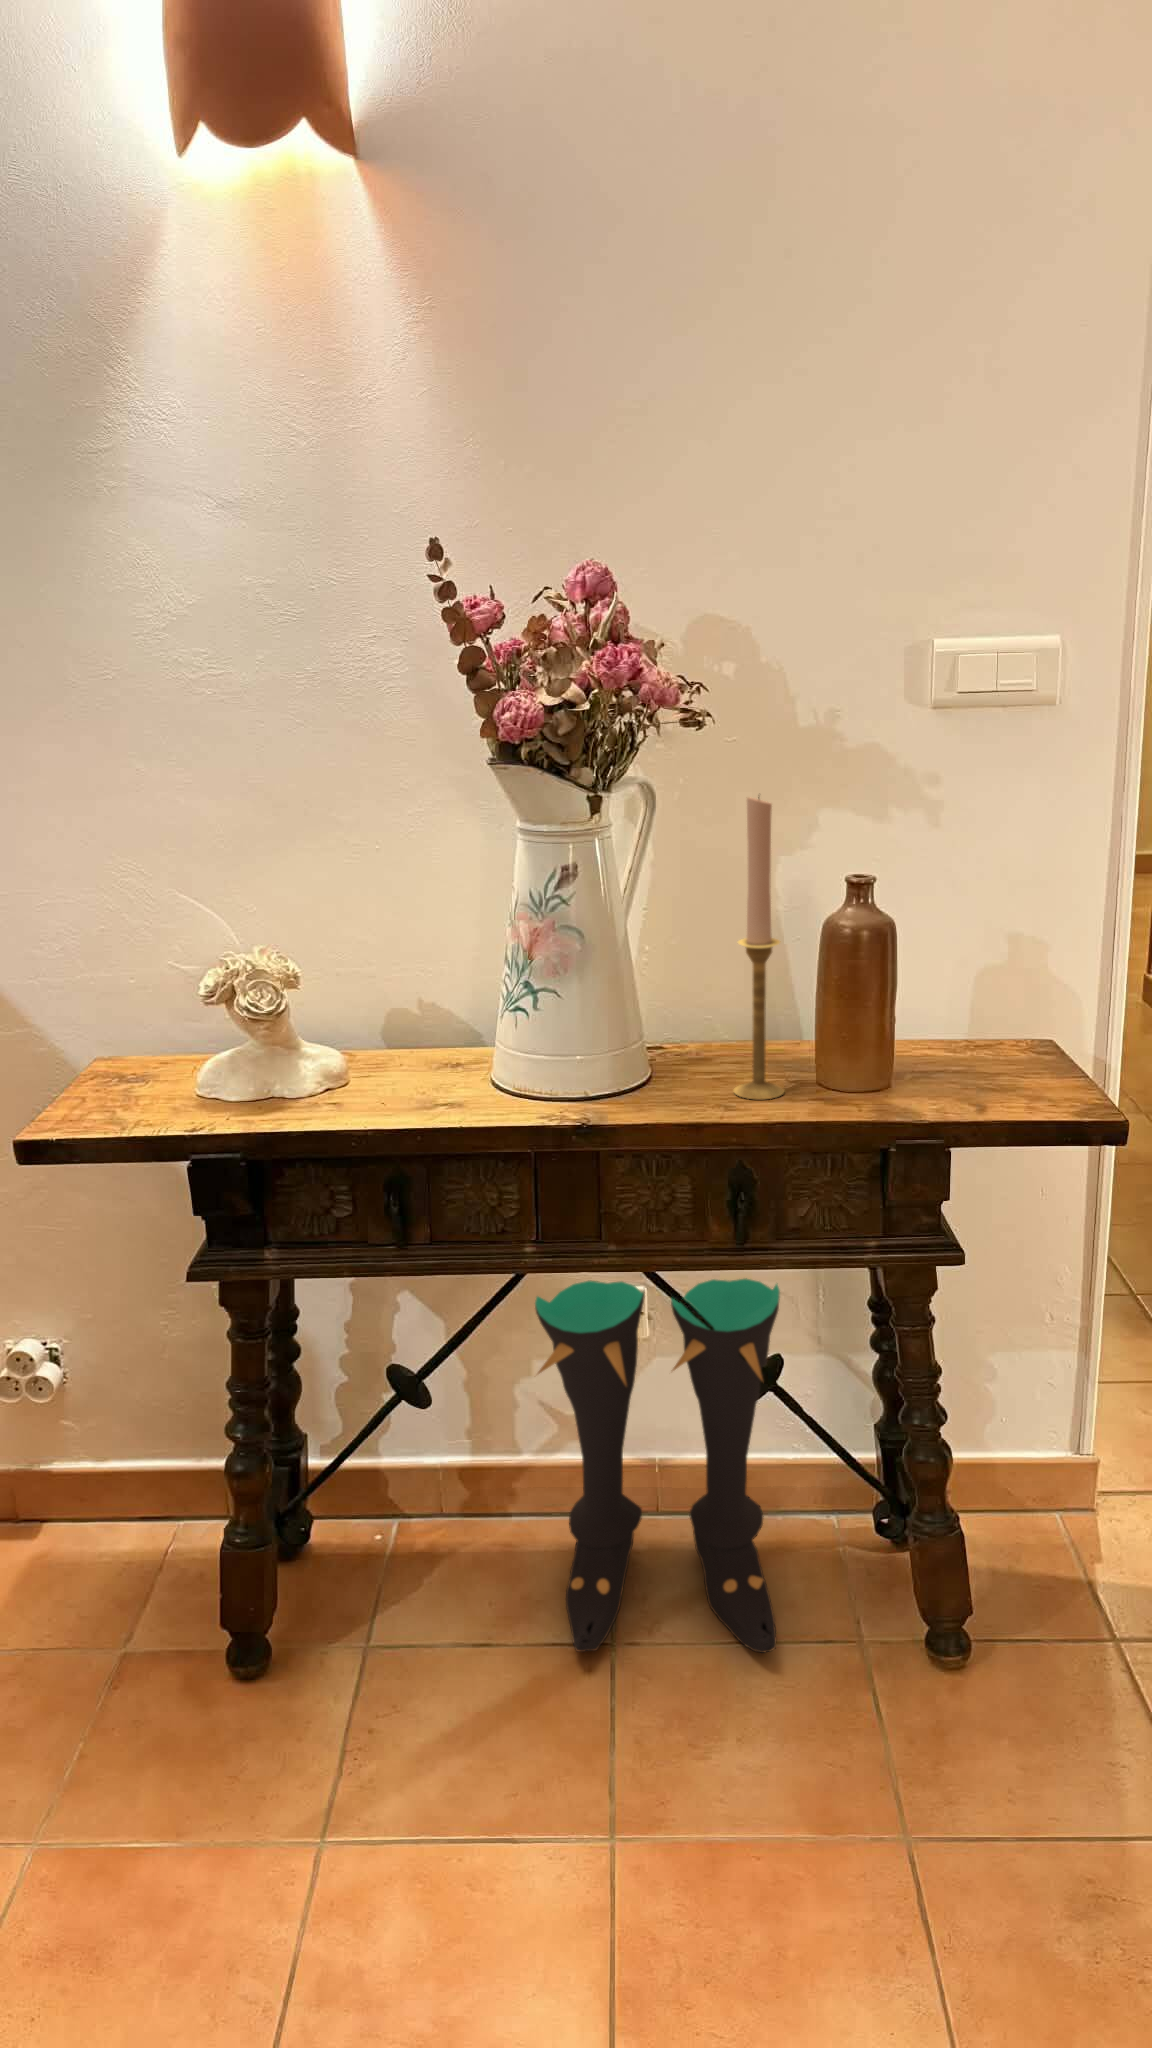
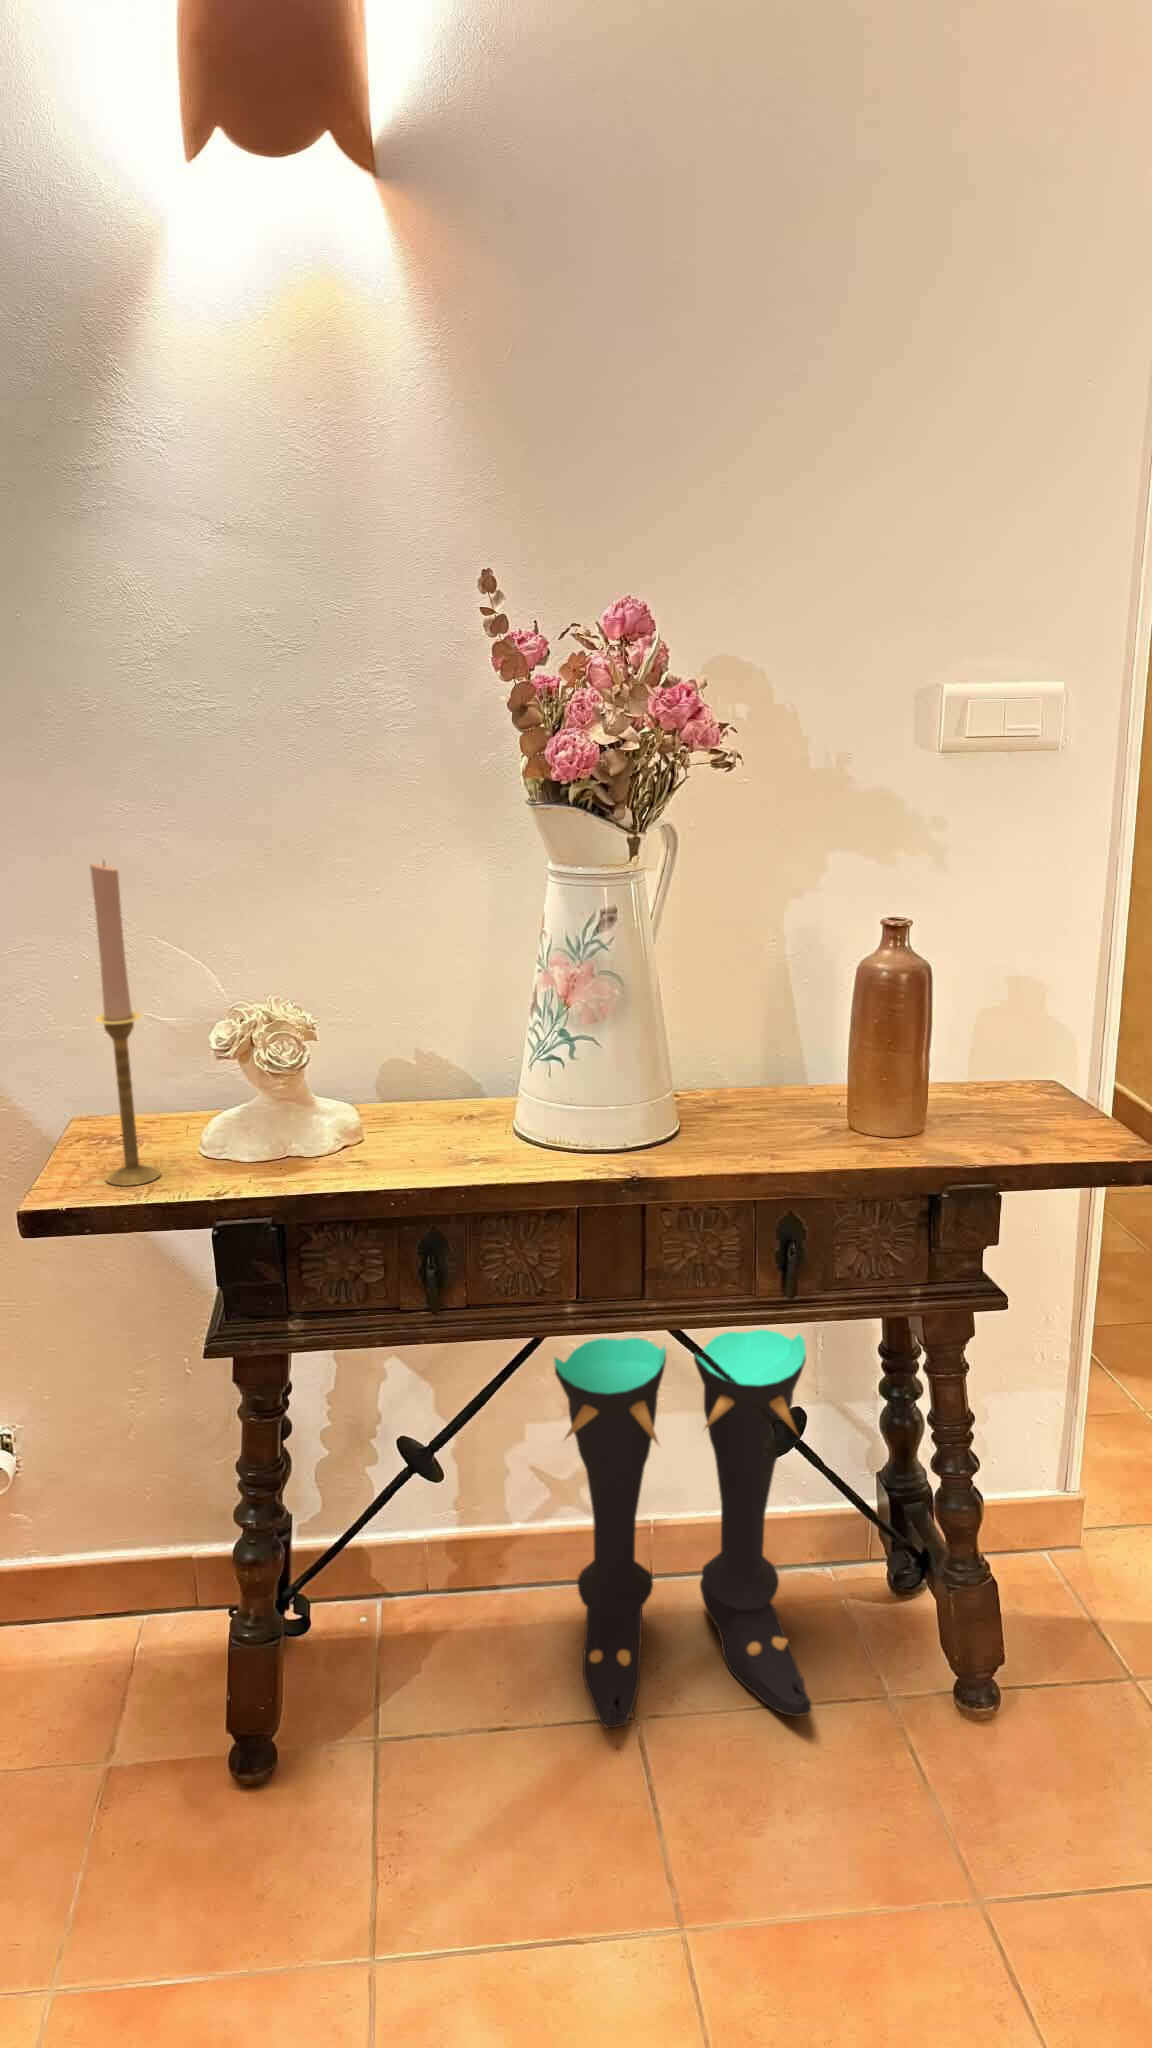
candlestick: present [734,797,784,1099] -> present [90,863,161,1185]

